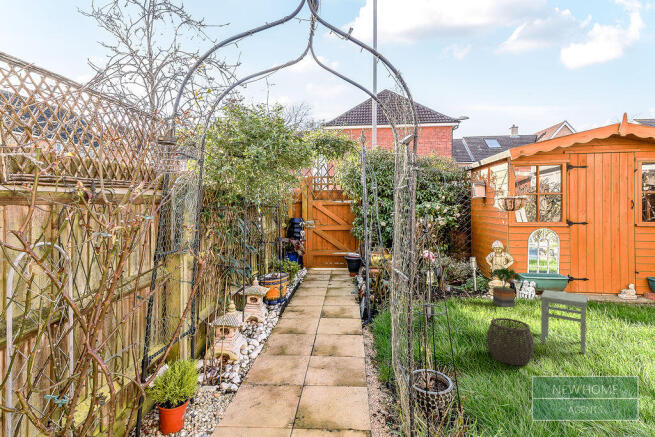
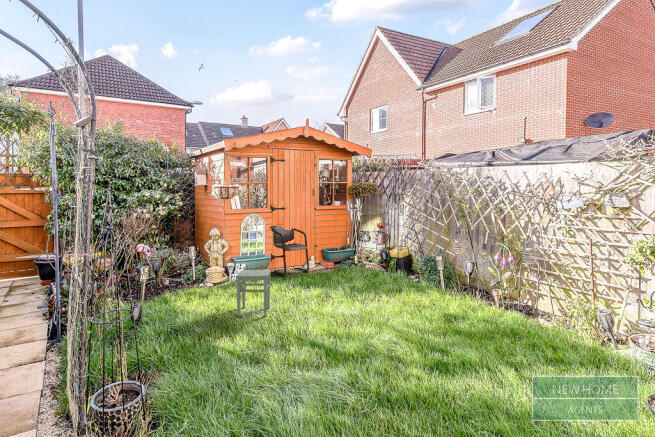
chair: none [566,239,632,304] -> present [270,224,309,276]
potted tree: present [491,268,521,307] -> none [204,254,232,291]
woven basket: present [487,318,534,366] -> none [186,300,226,342]

